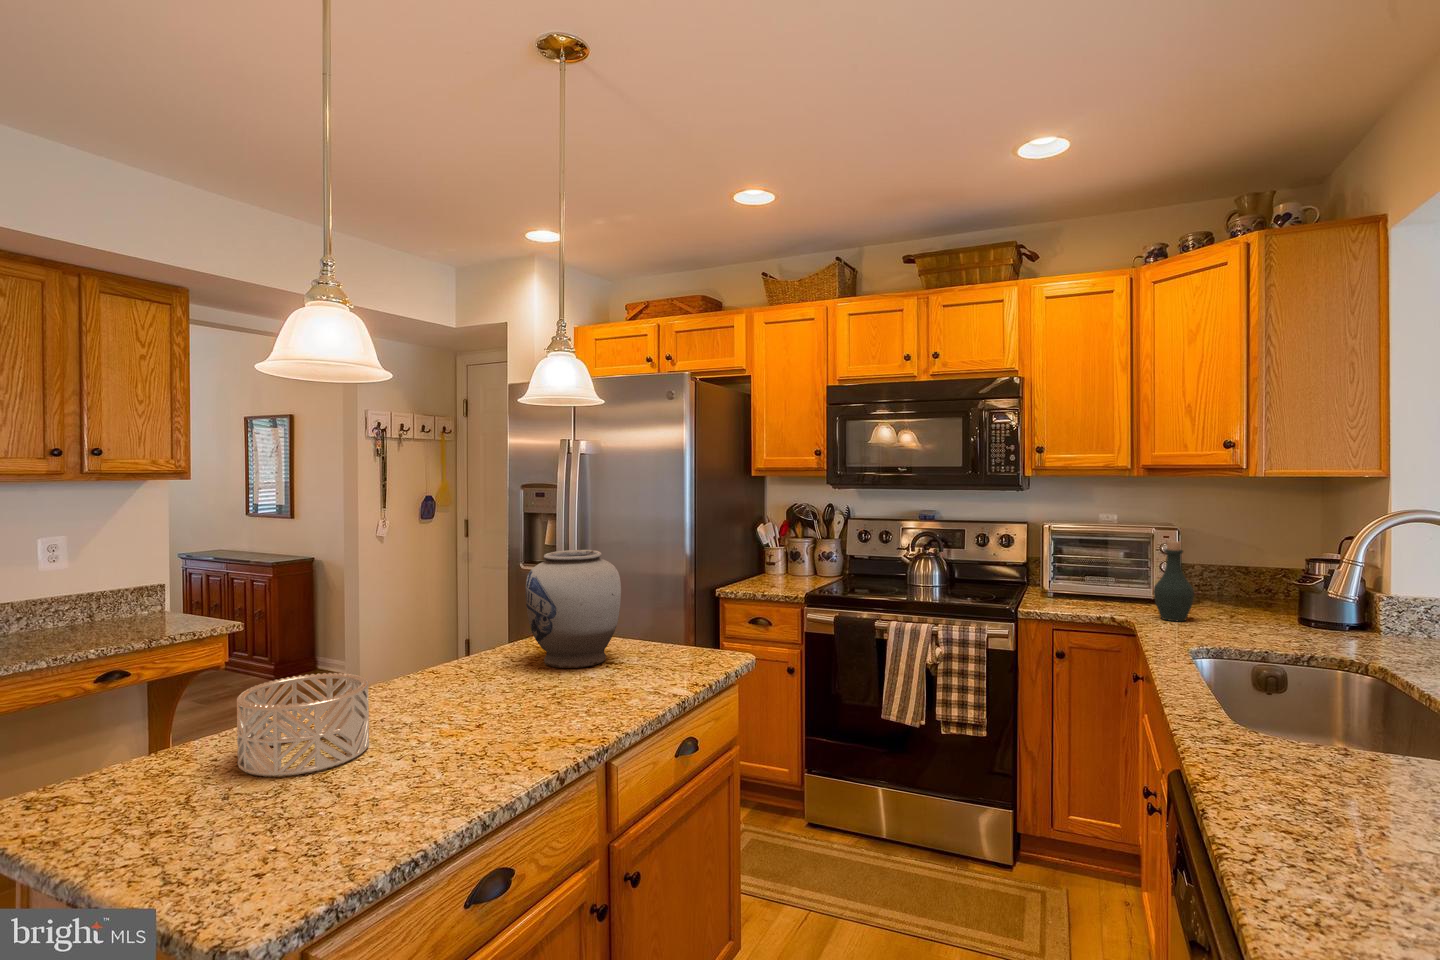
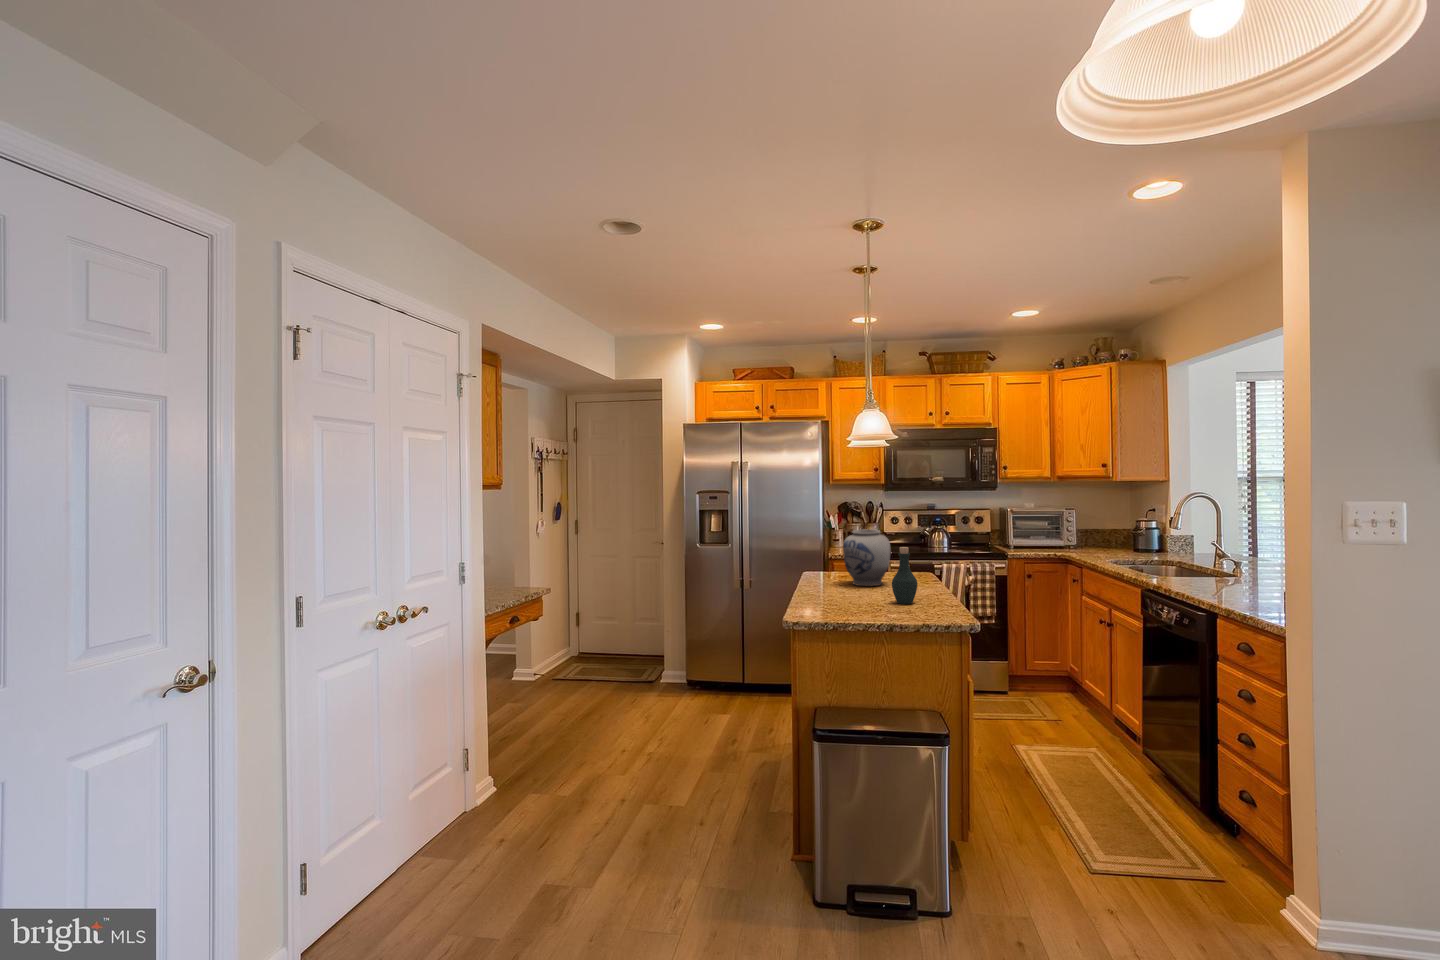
bottle: present [1154,541,1194,621] -> present [892,547,917,604]
decorative bowl: present [237,673,369,777] -> none [842,582,890,618]

